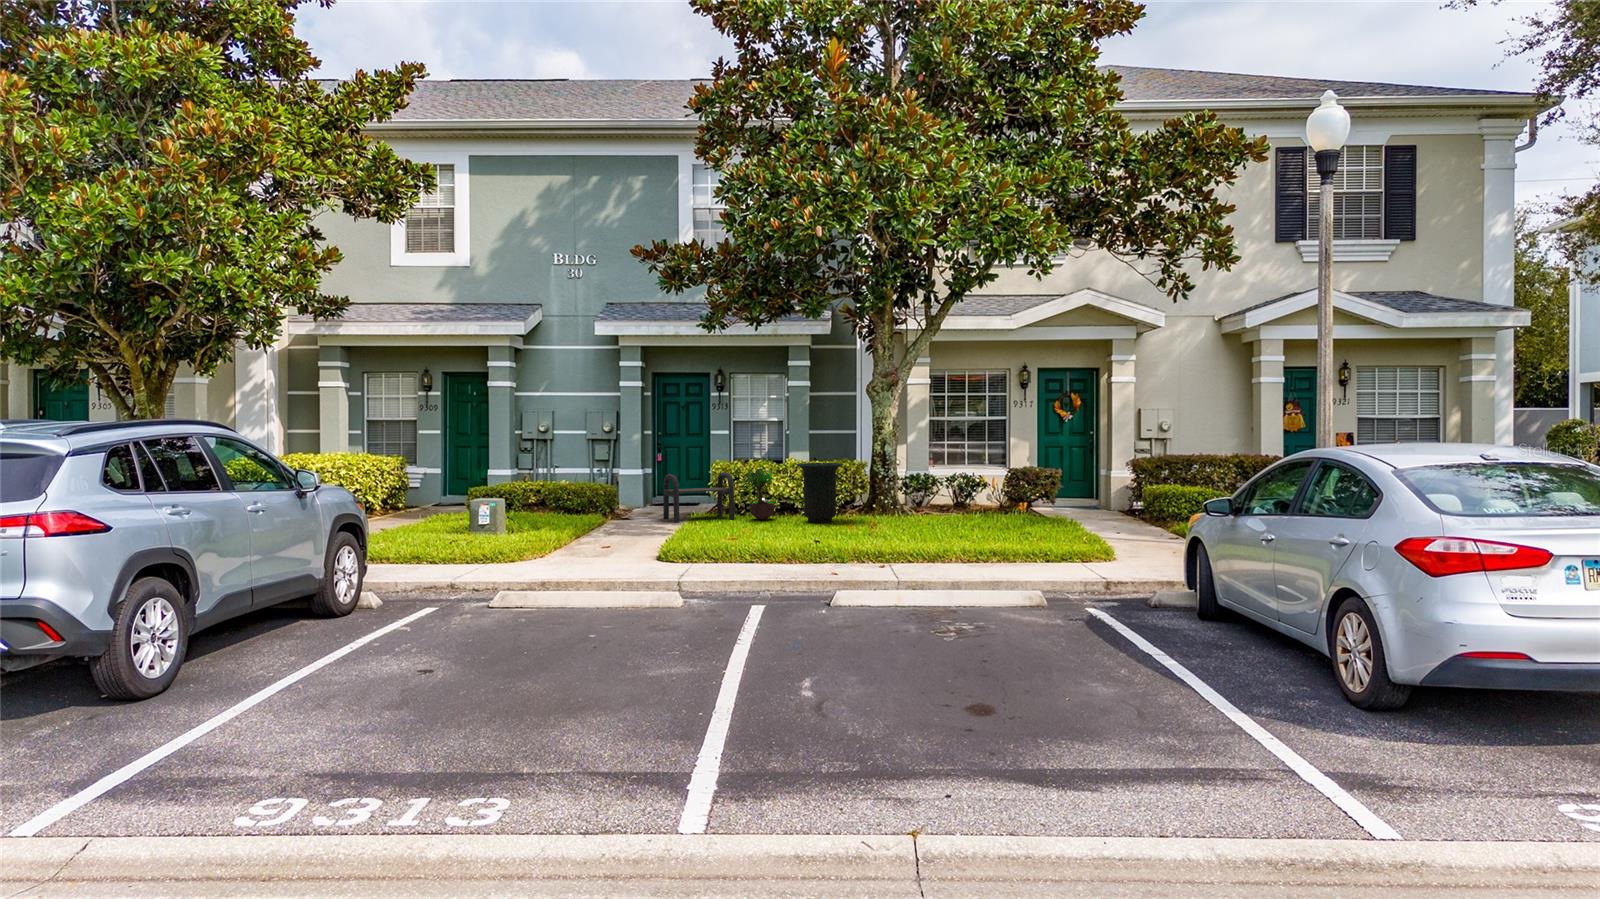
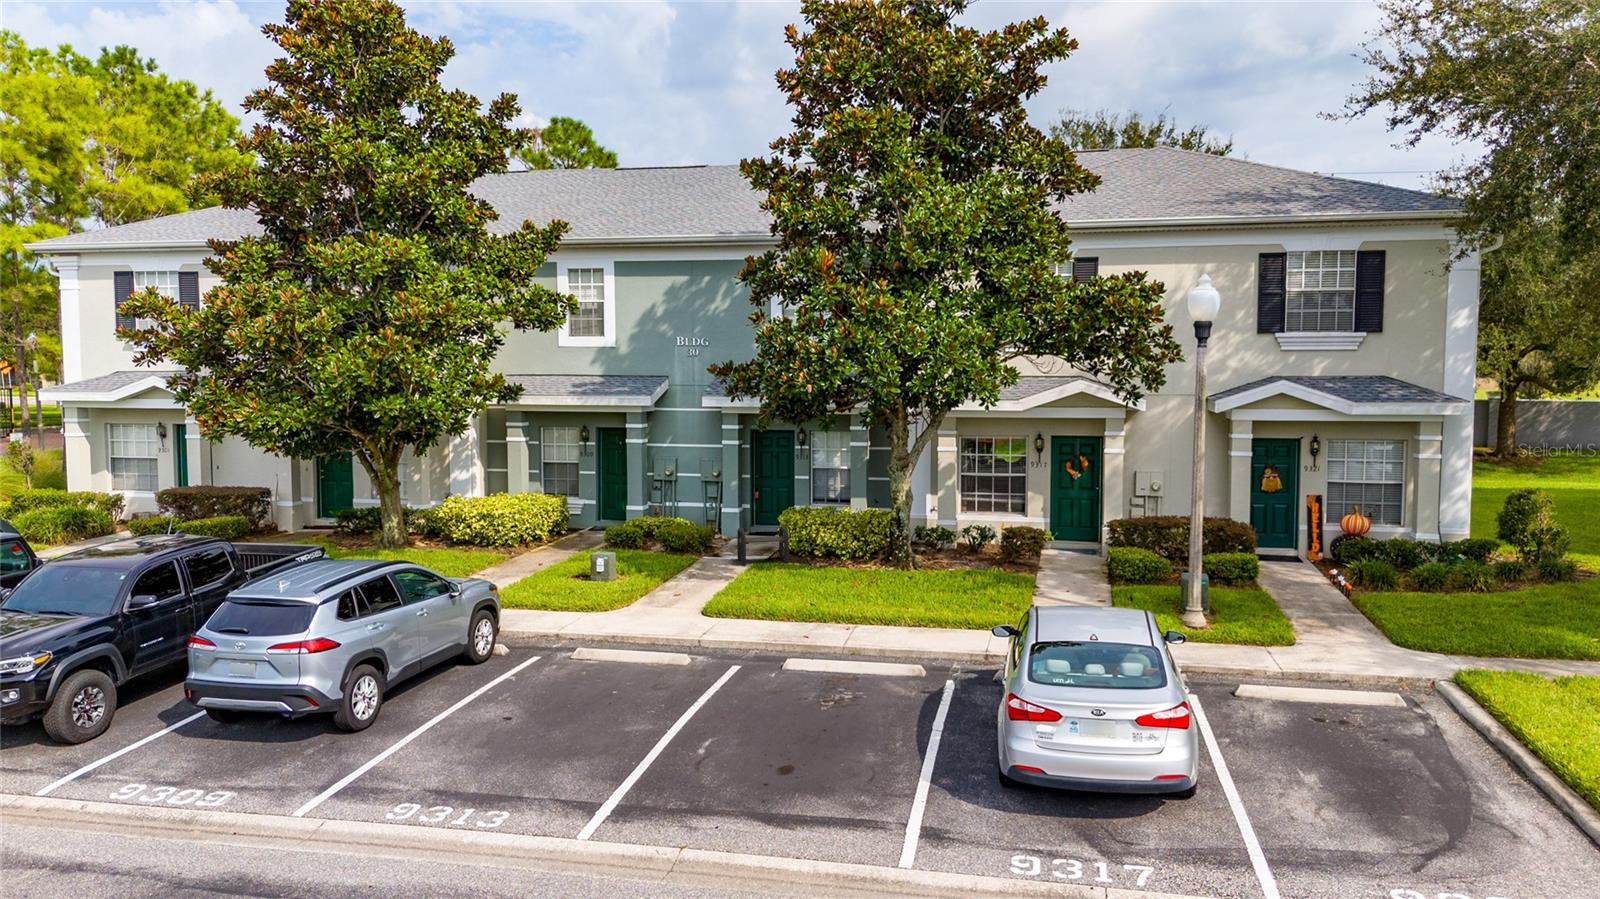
trash can: present [796,463,843,523] -> none [831,523,868,571]
potted tree: present [744,468,775,520] -> none [793,522,818,564]

